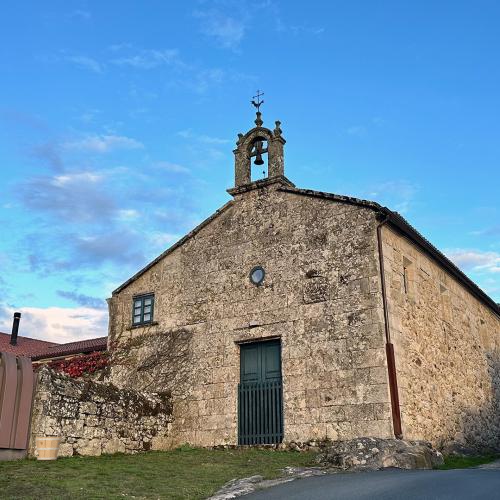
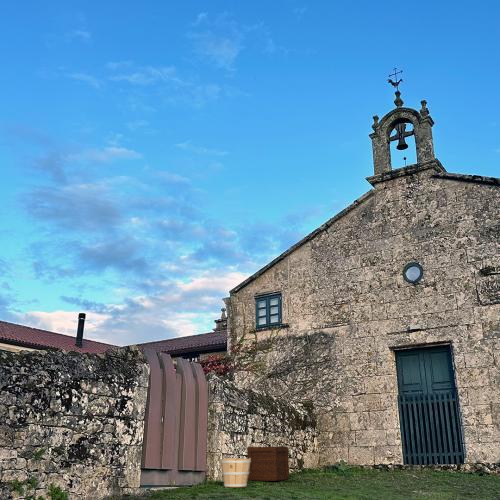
wooden crate: none [72,428,112,456] -> present [247,447,289,481]

